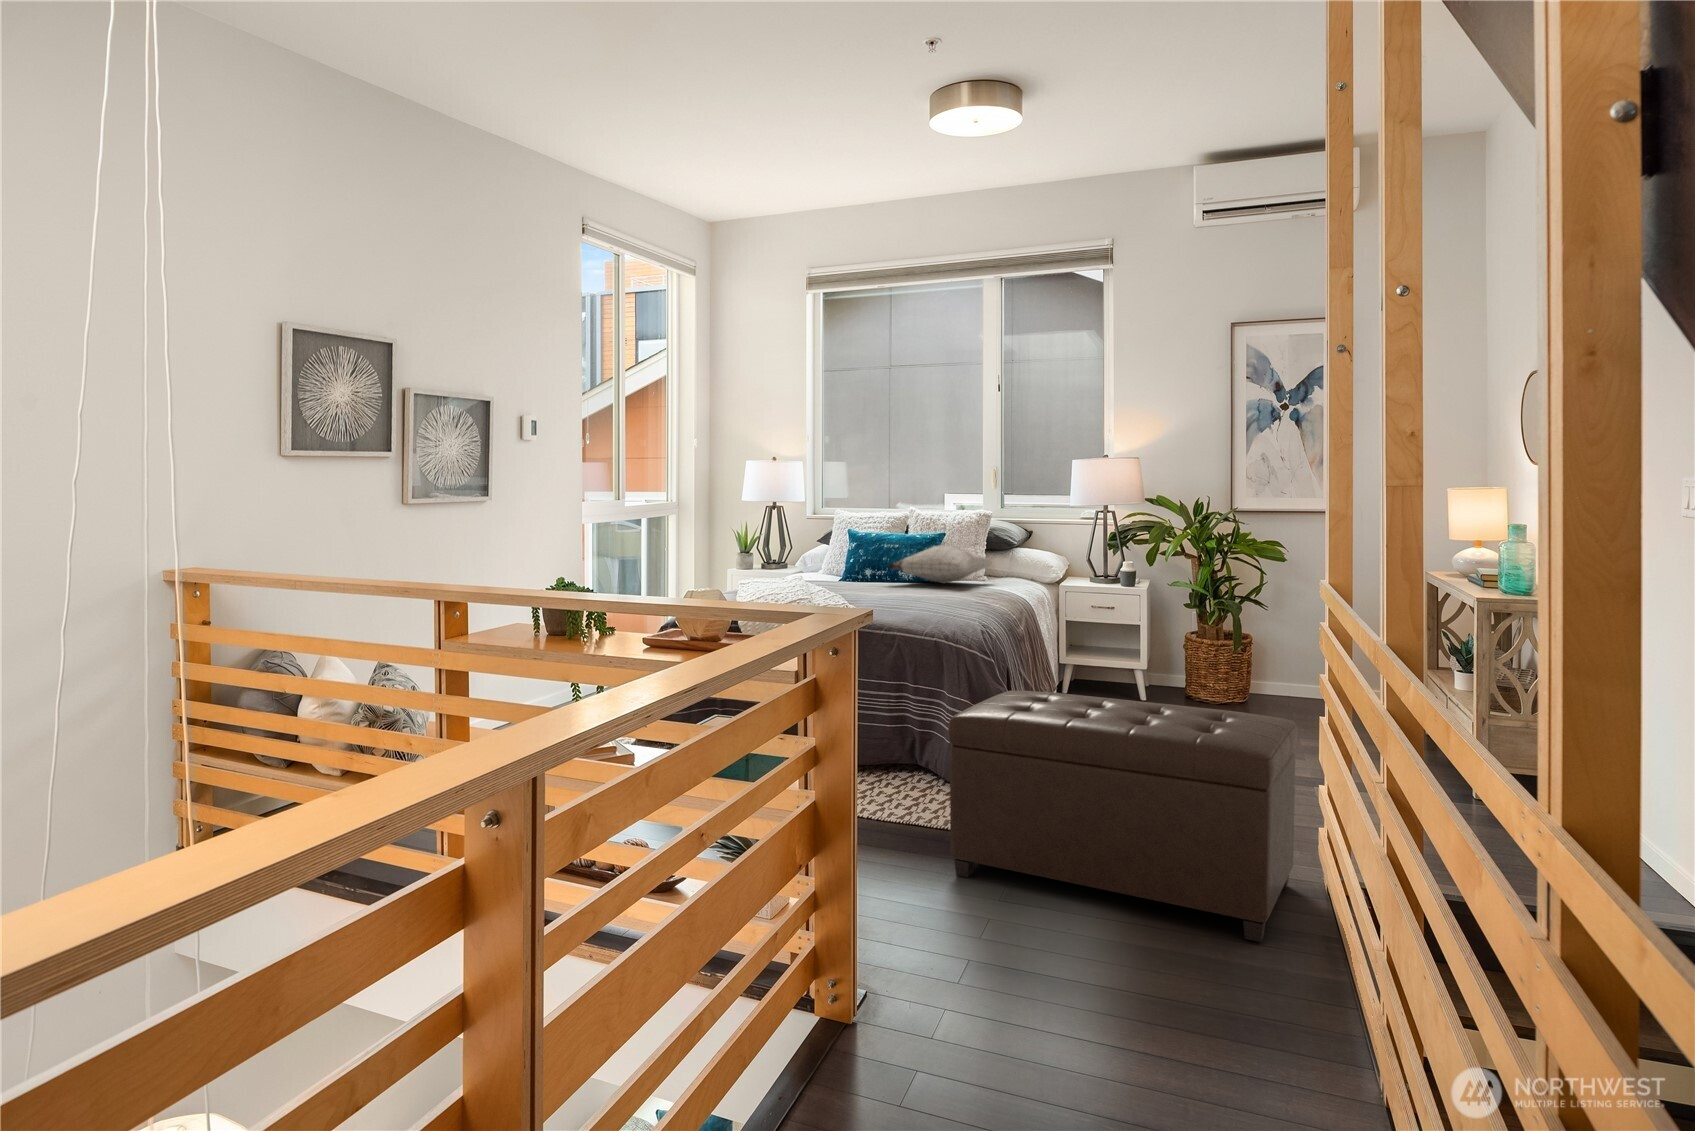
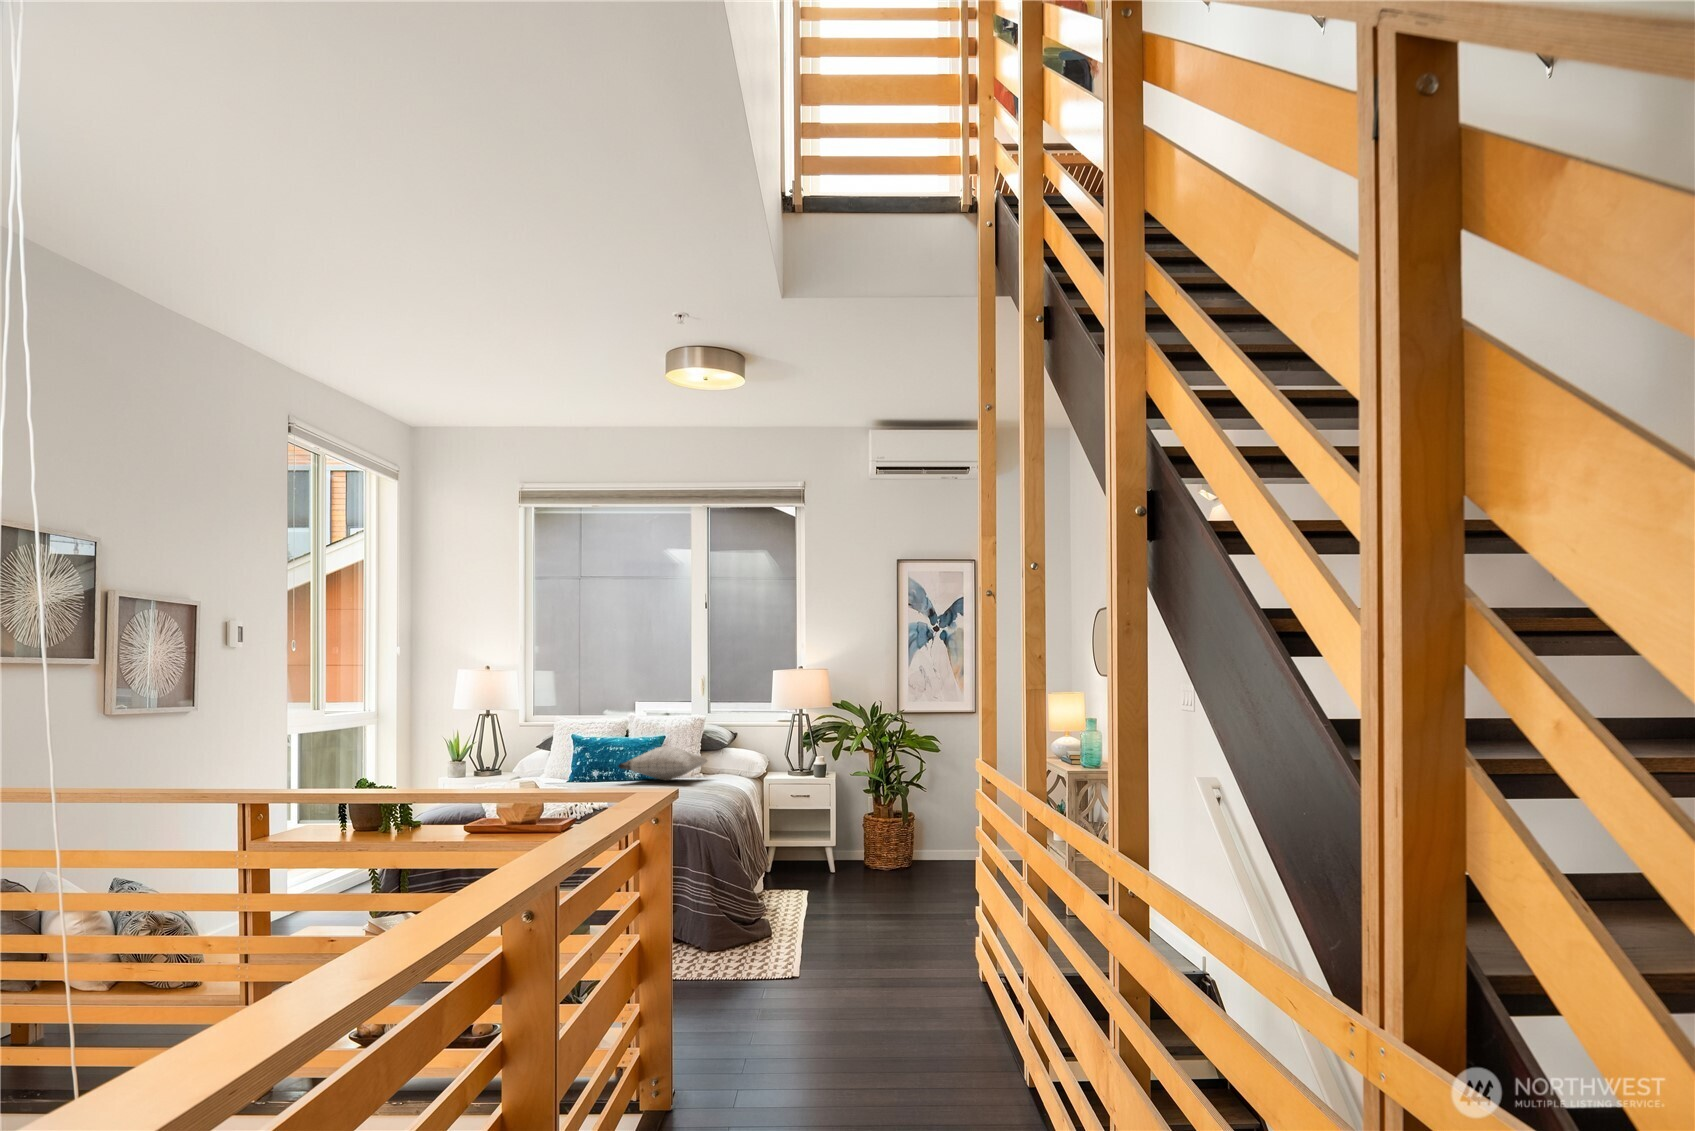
ottoman: present [948,691,1298,942] -> none [712,859,956,1018]

